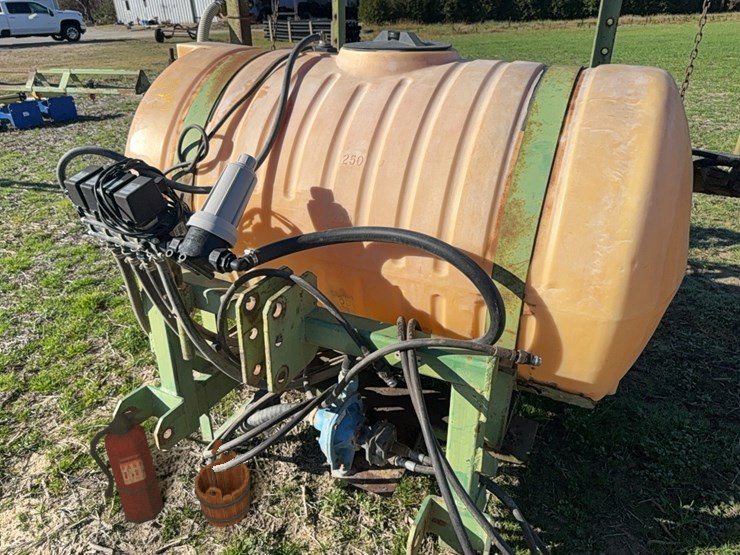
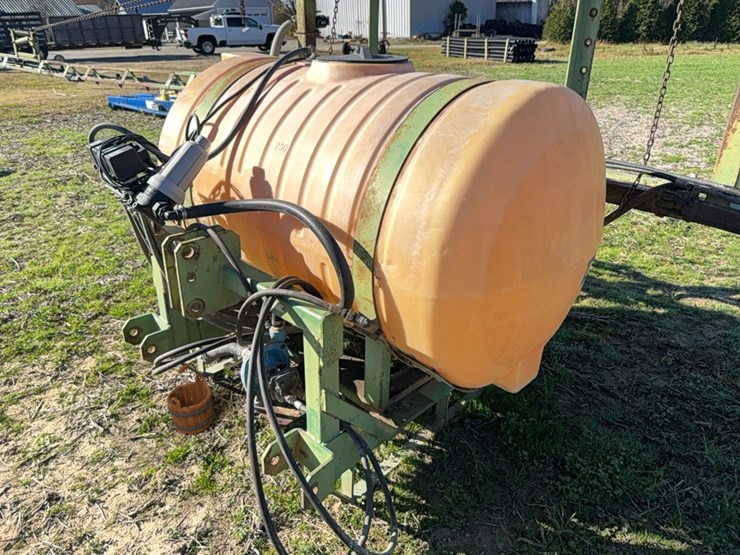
fire extinguisher: present [90,409,164,524] -> none [97,326,154,418]

